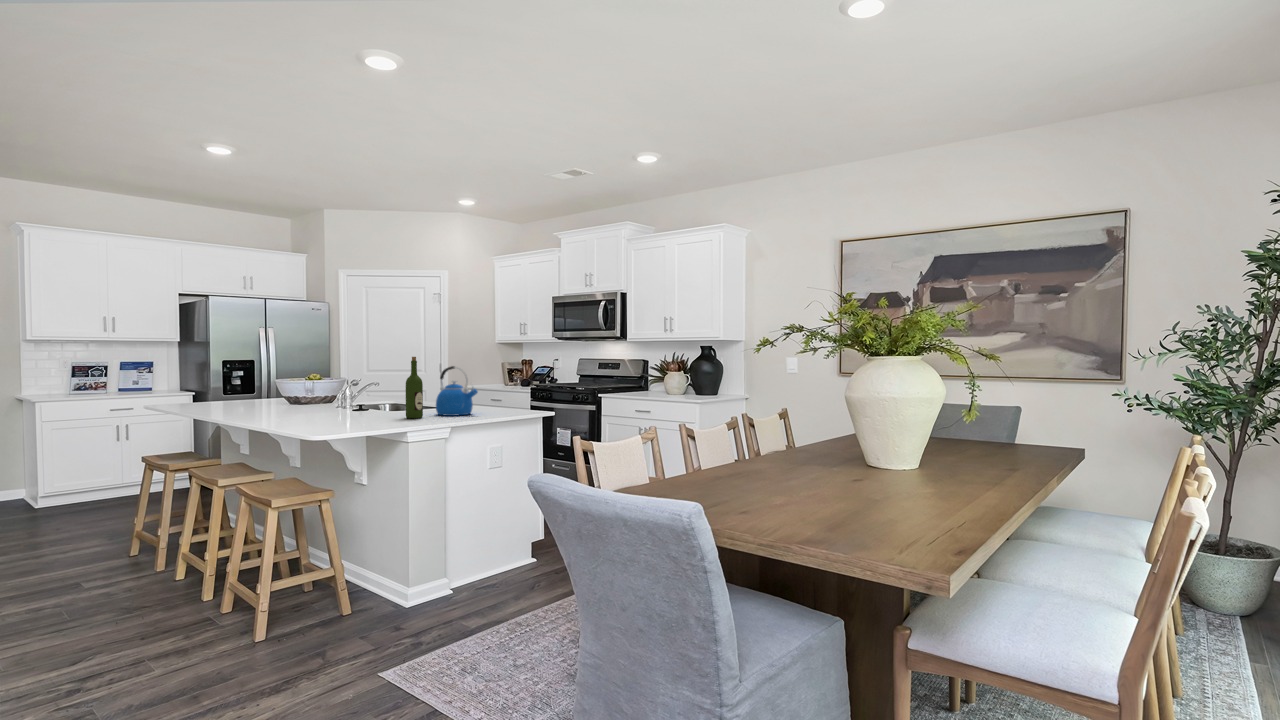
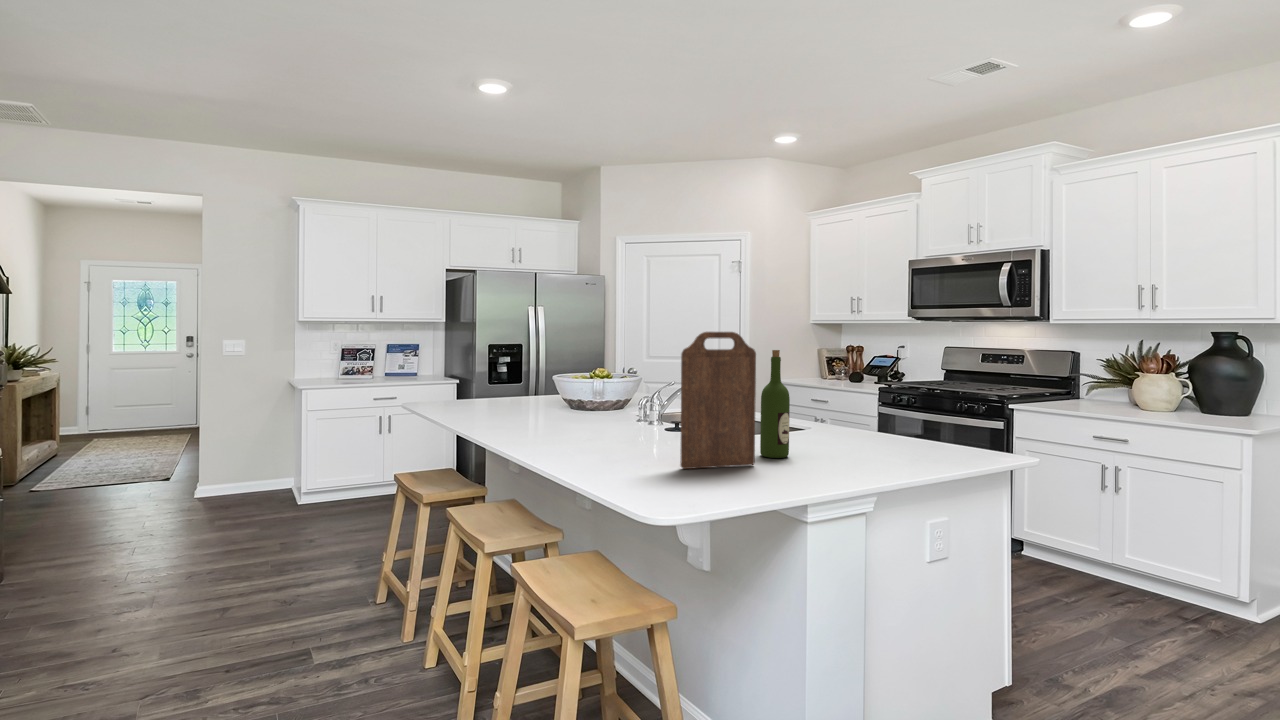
cutting board: none [350,346,397,424] -> present [680,332,756,469]
kettle: present [436,366,478,416] -> none [802,366,880,454]

